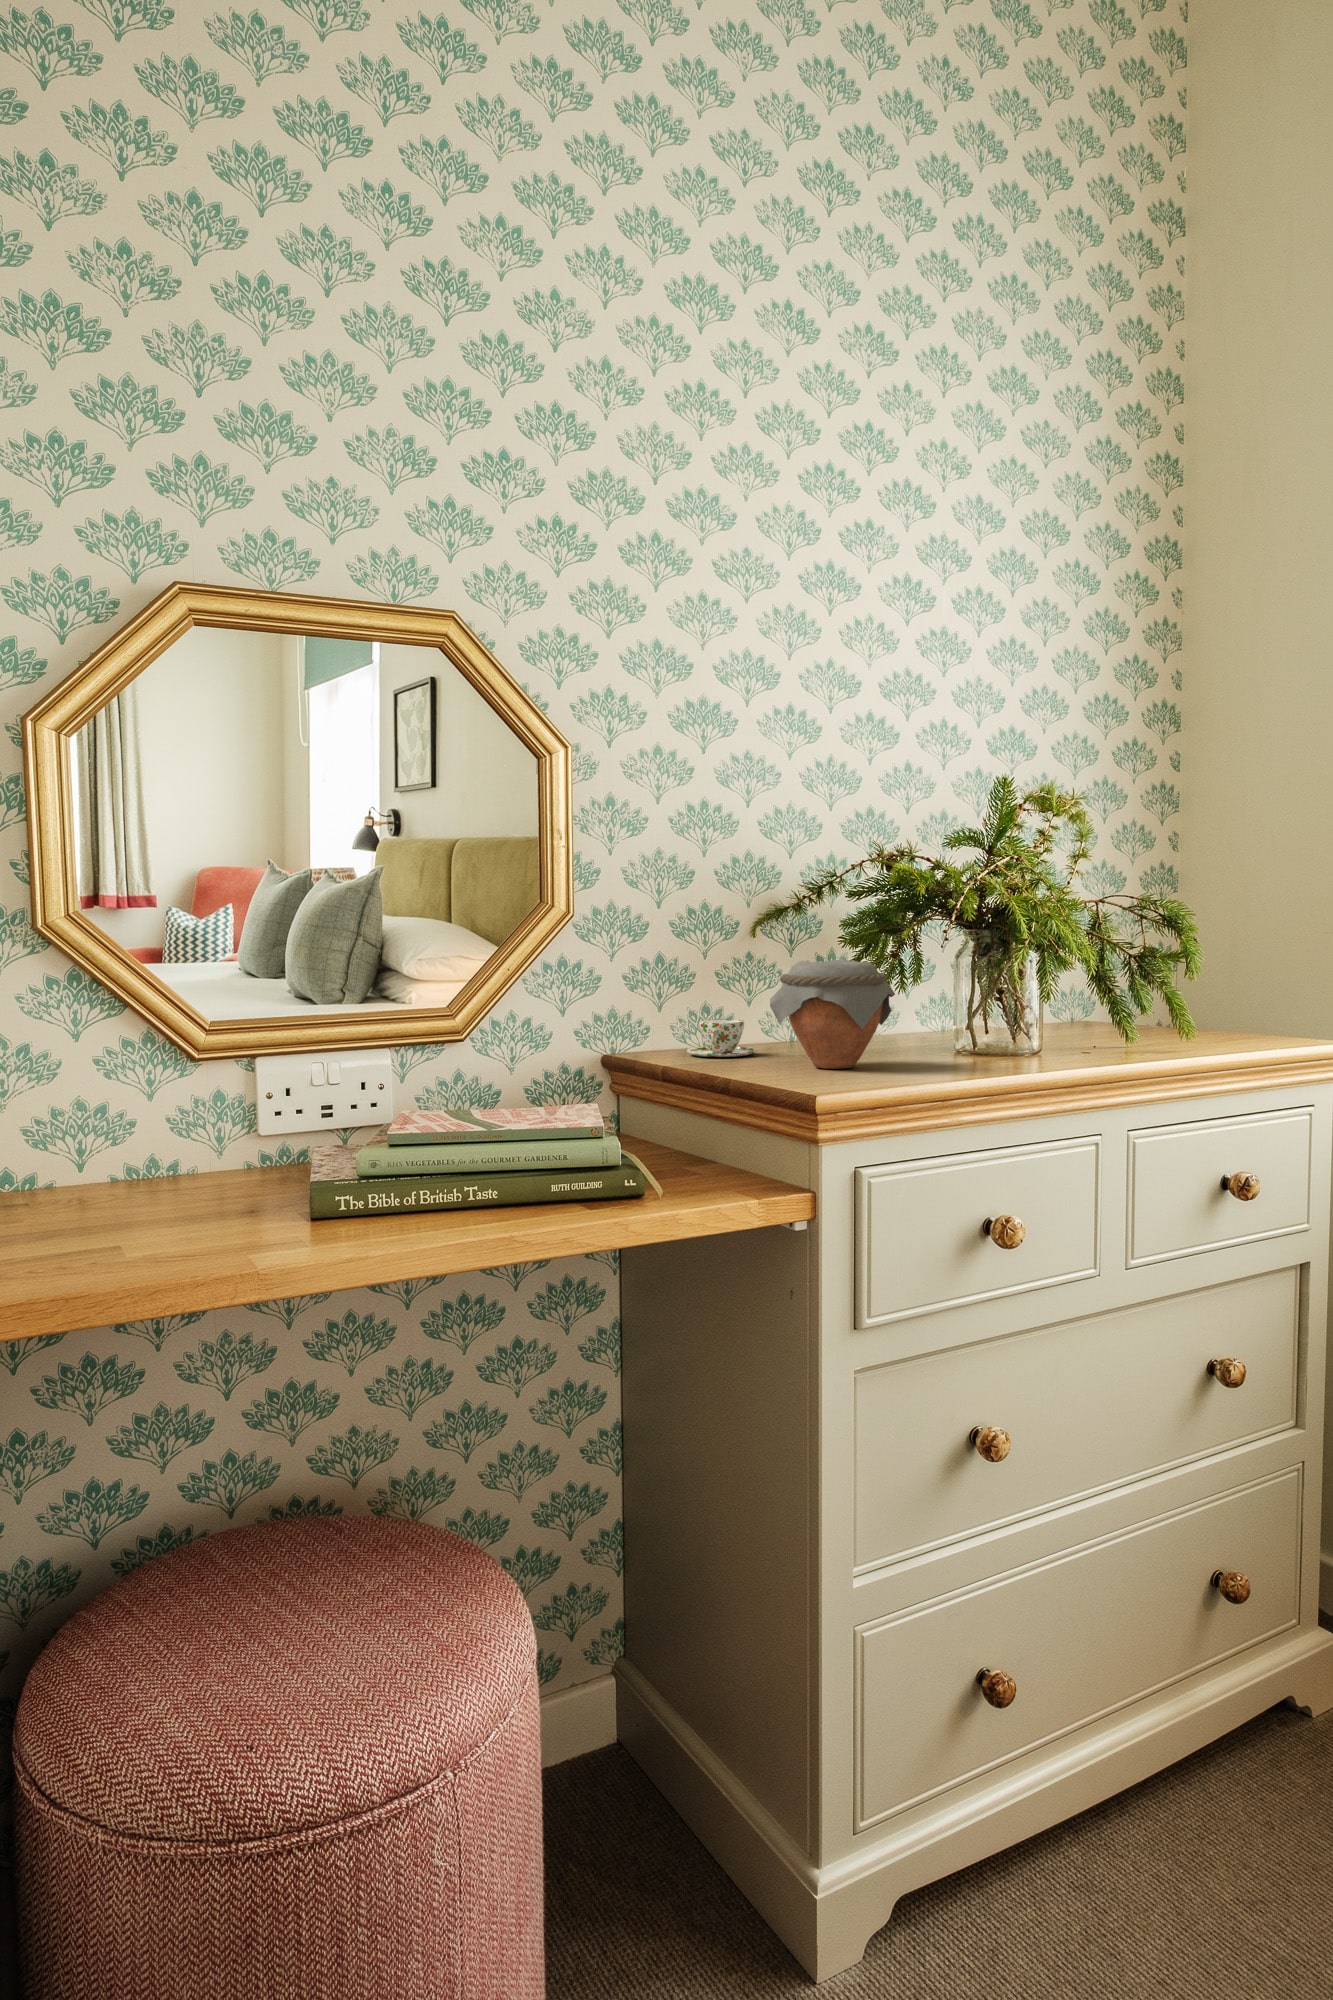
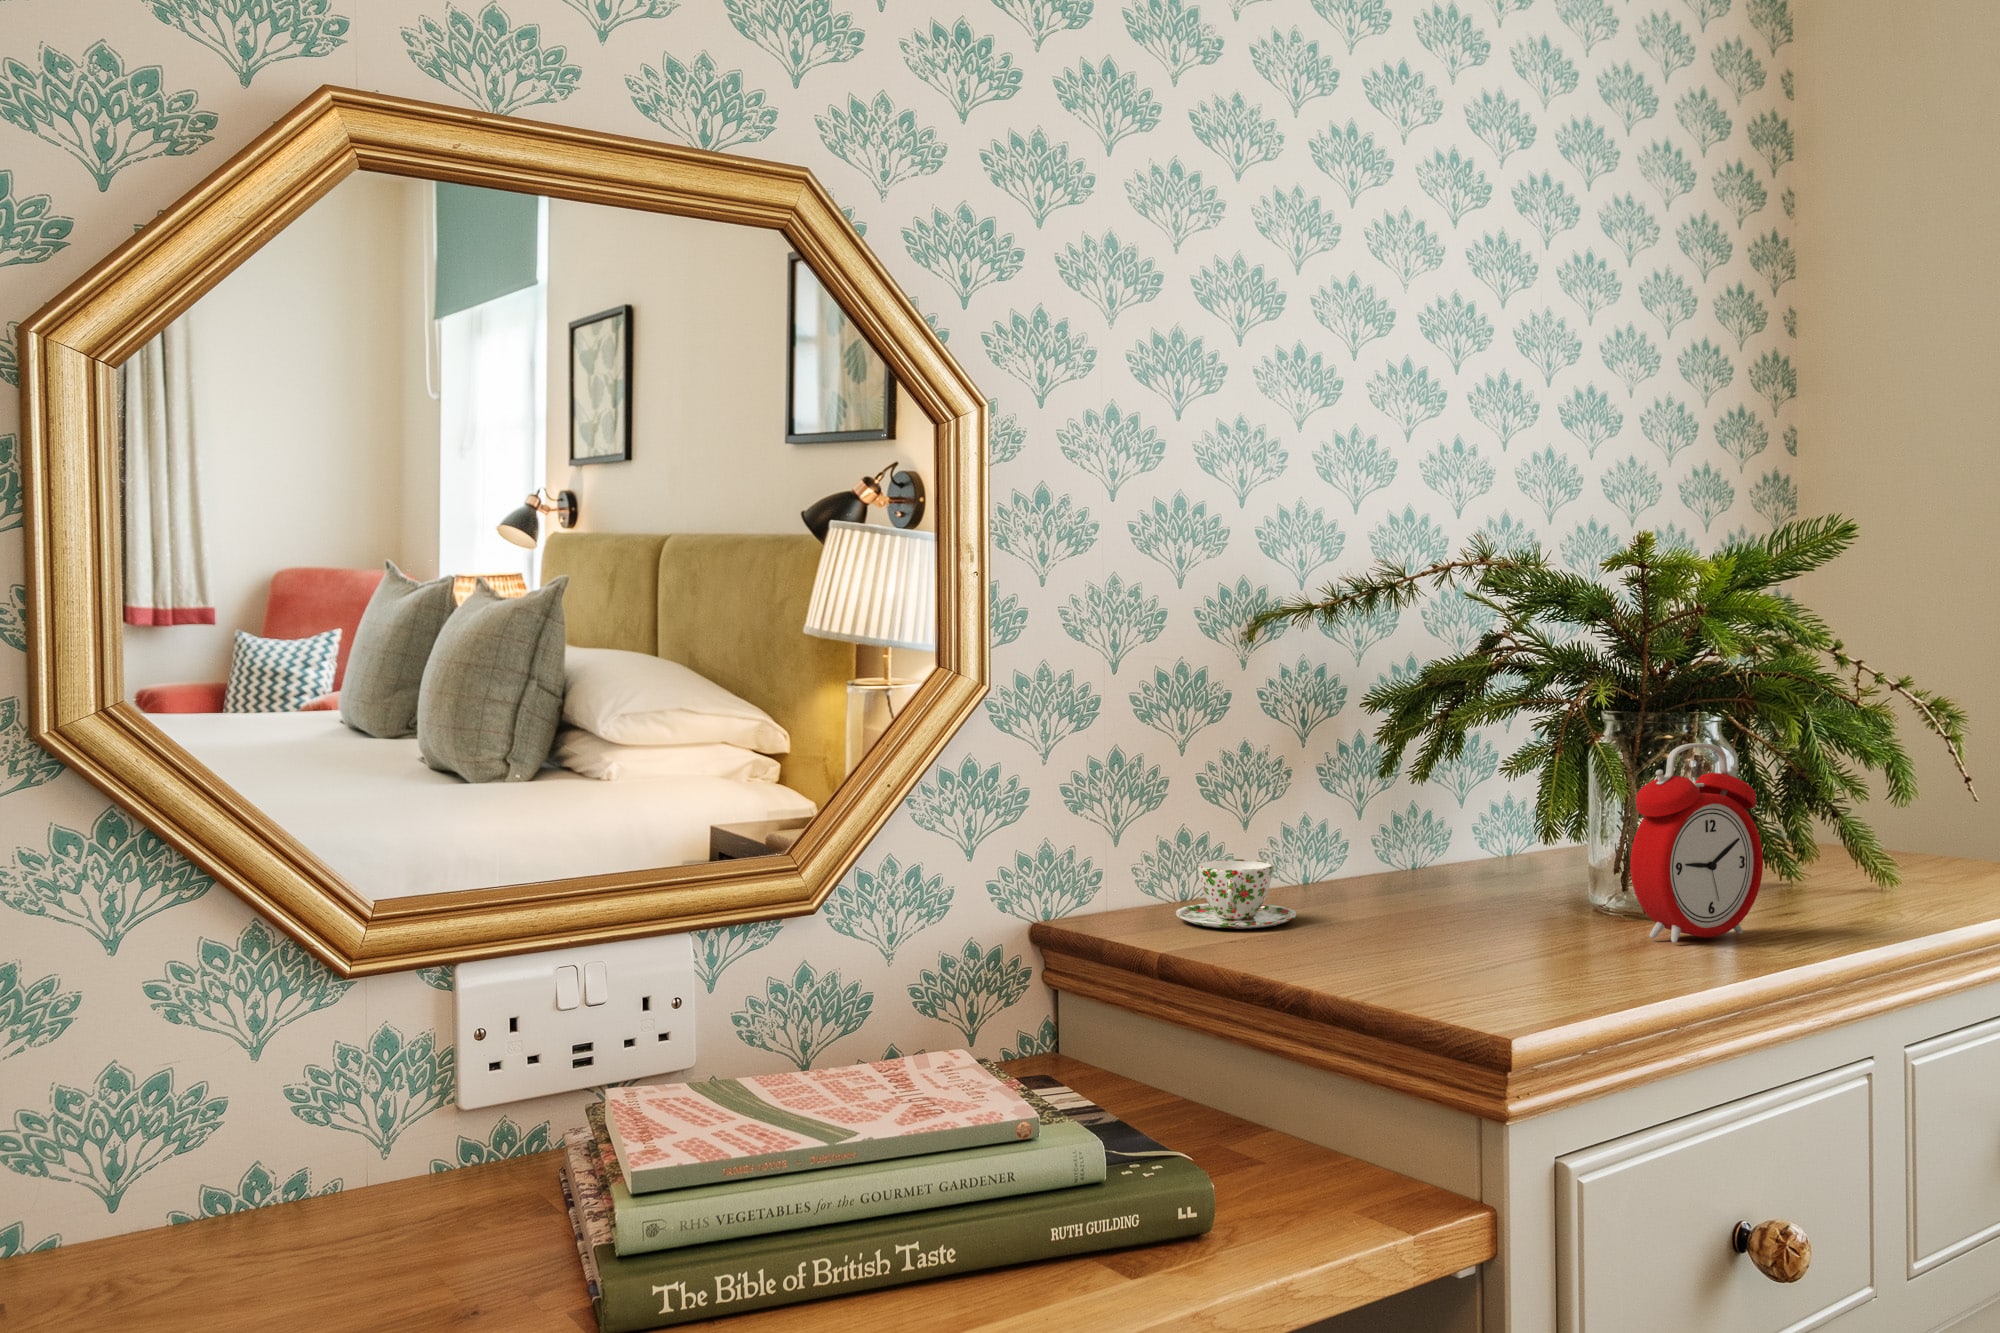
alarm clock: none [941,946,1025,1064] -> present [1630,743,1763,943]
jar: present [770,960,895,1069] -> none [1363,768,1579,961]

